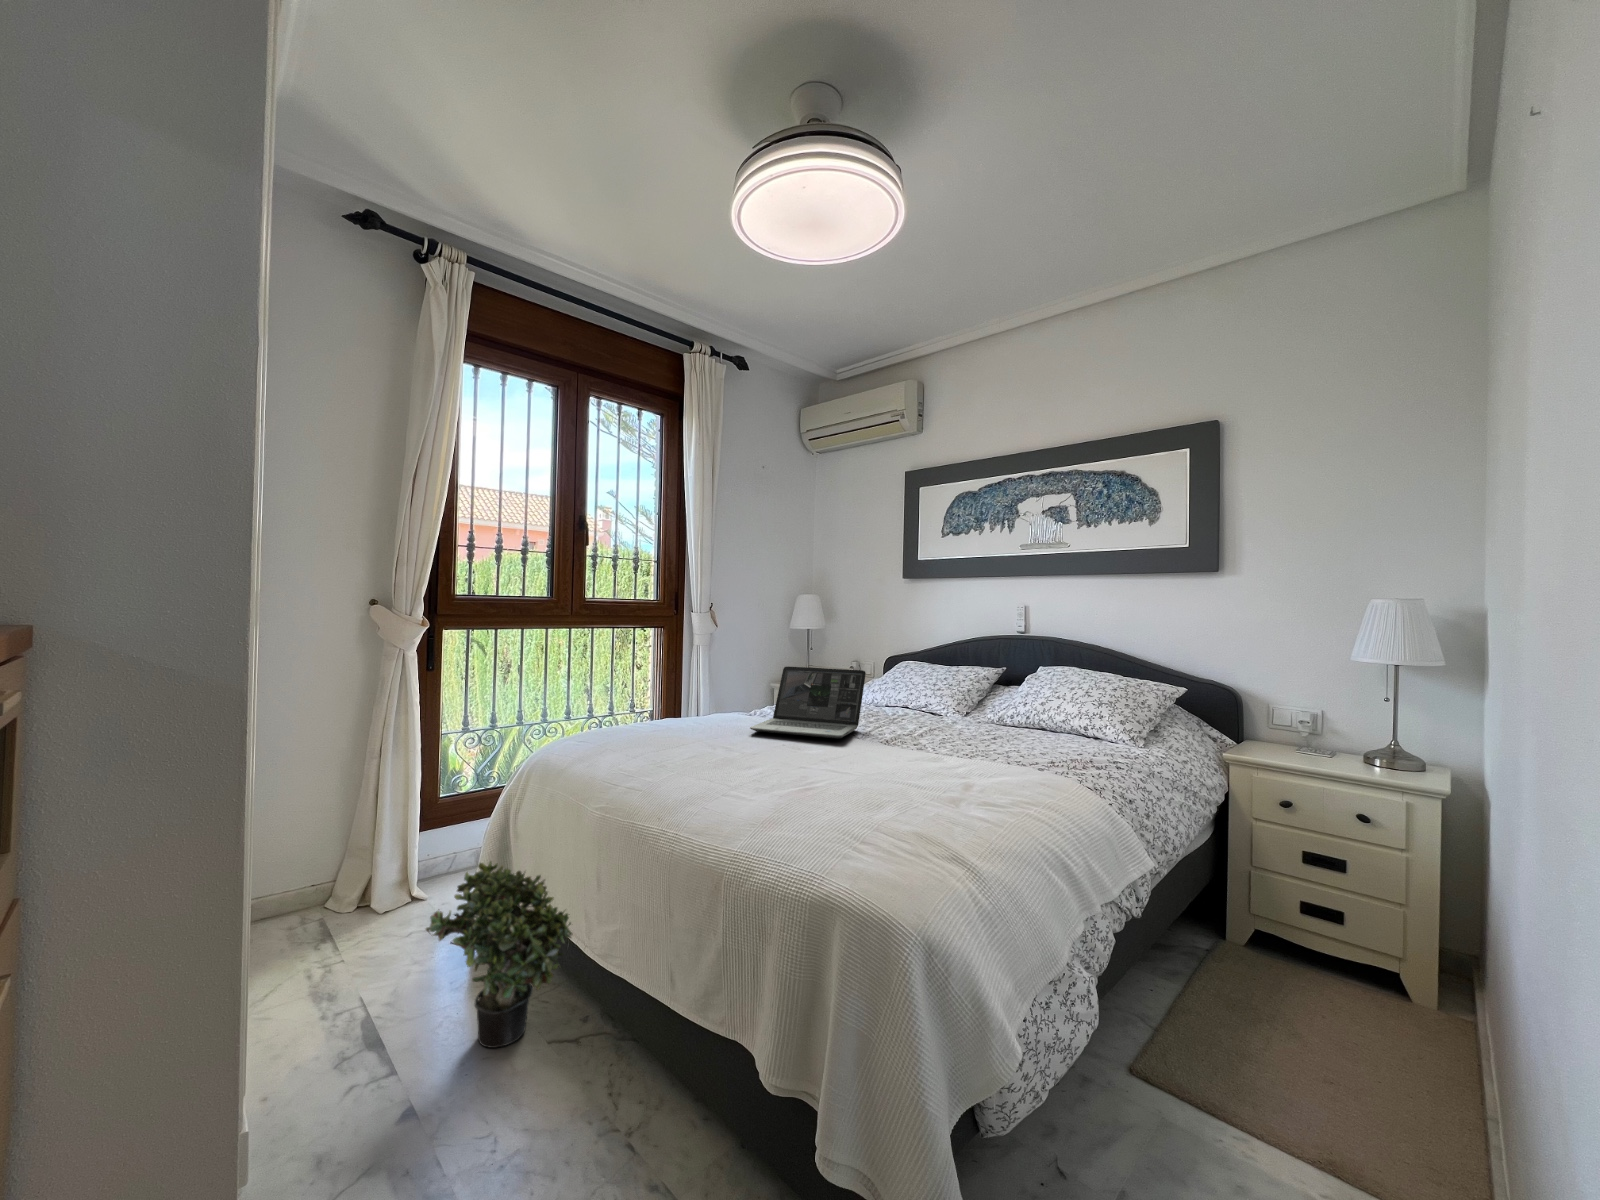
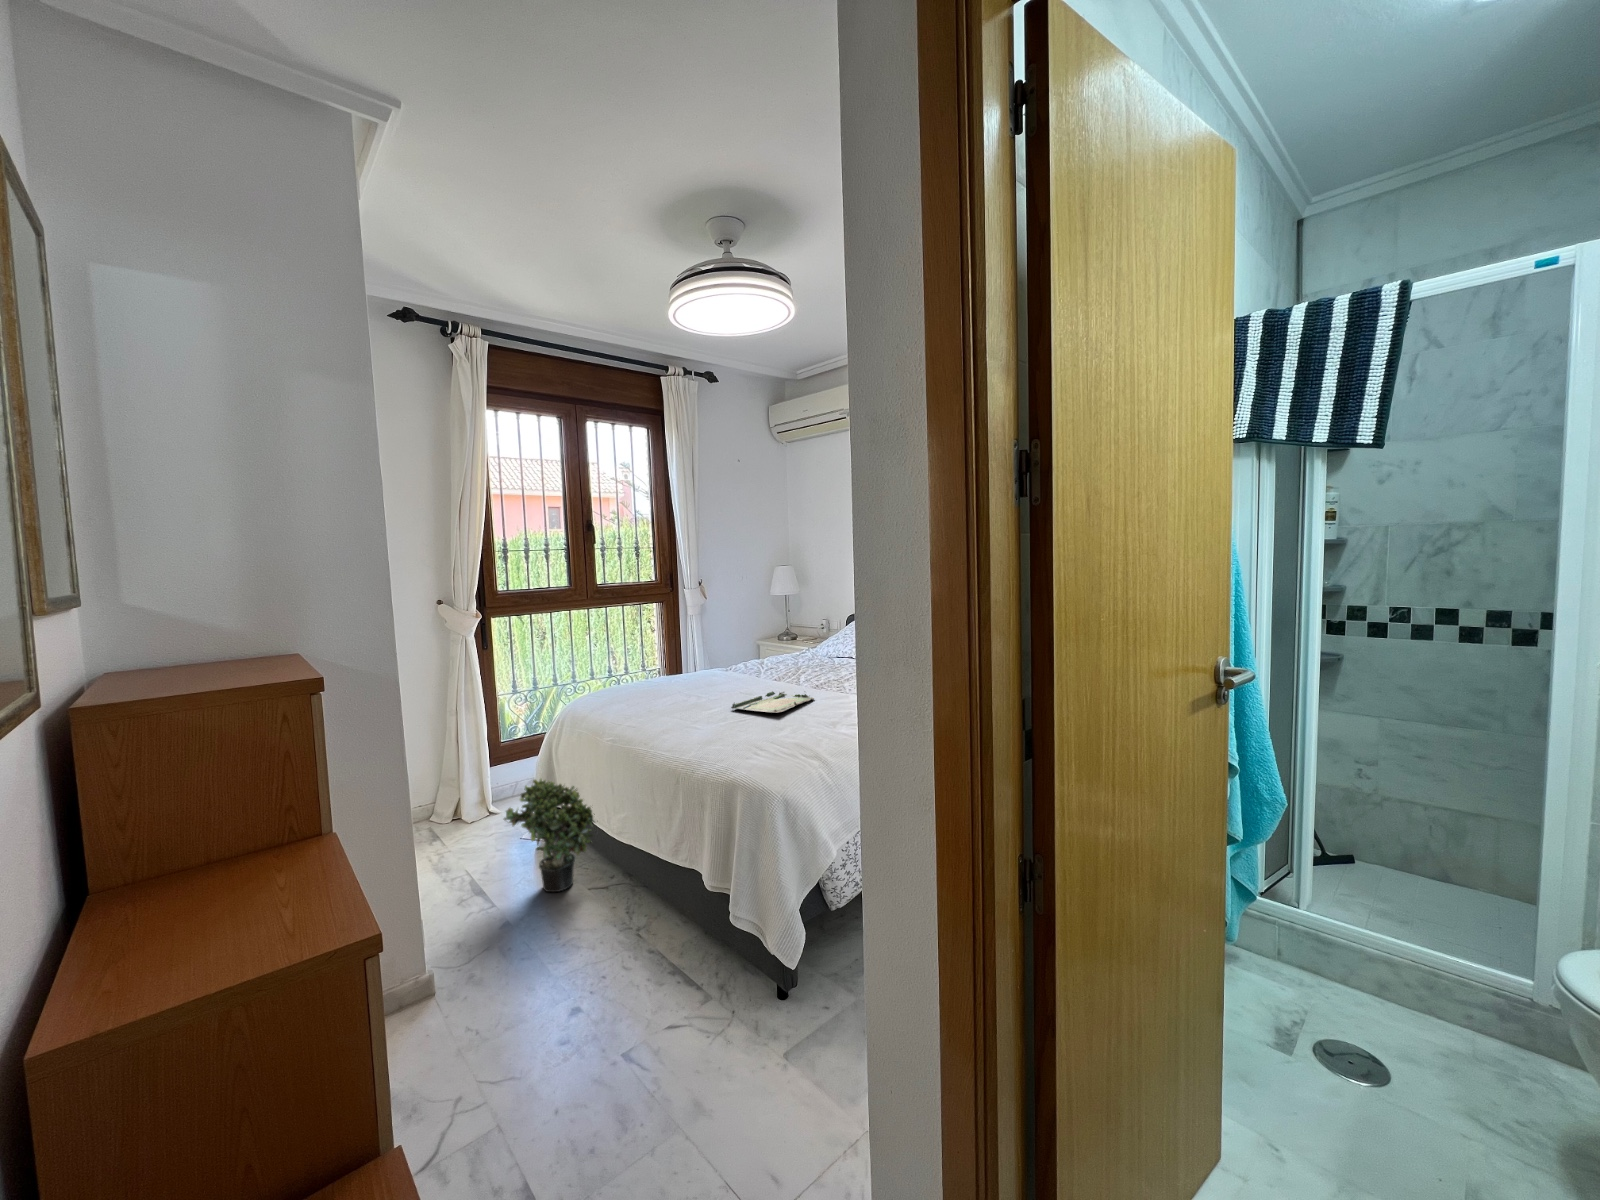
laptop: present [750,666,866,738] -> none [718,632,805,684]
tray: none [784,748,899,781] -> present [731,691,814,713]

